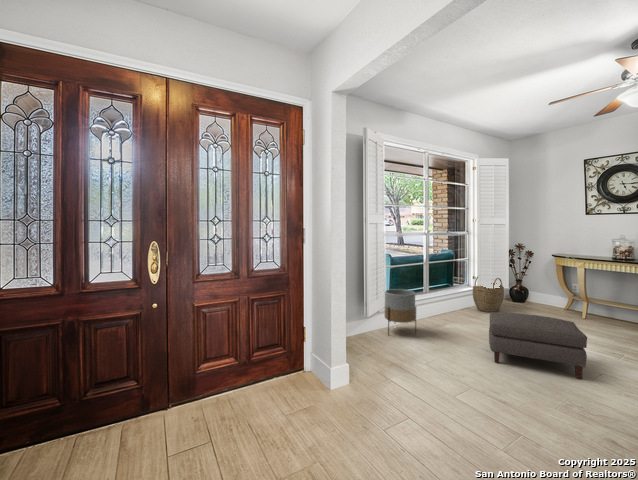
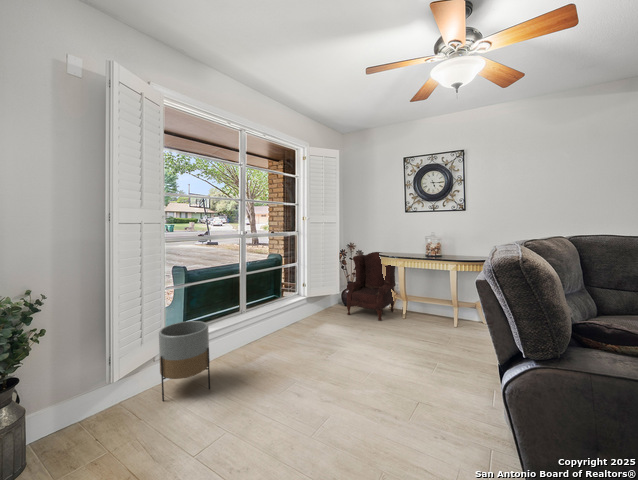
armchair: none [516,253,577,316] -> present [347,252,396,321]
woven basket: present [473,277,504,312] -> none [302,282,335,325]
ottoman: present [489,312,587,379] -> none [296,343,404,431]

